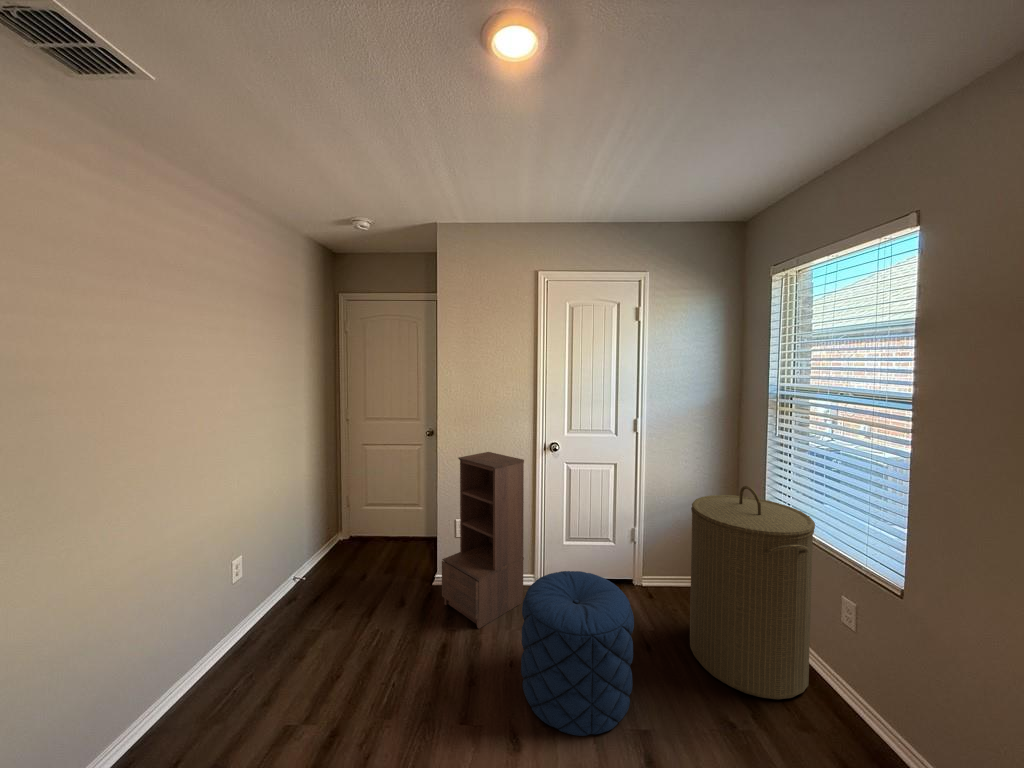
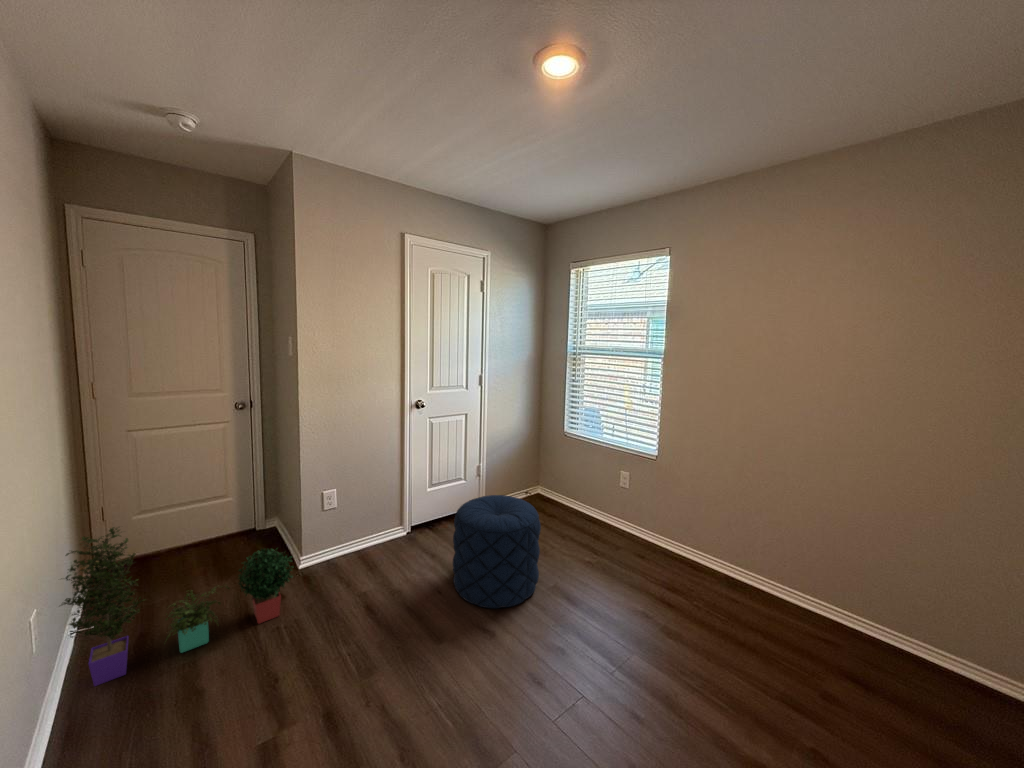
bookshelf: present [442,452,524,629] -> none [329,415,407,580]
laundry hamper: present [690,486,815,699] -> none [537,414,613,544]
potted plant: none [260,515,400,624] -> present [62,527,293,686]

